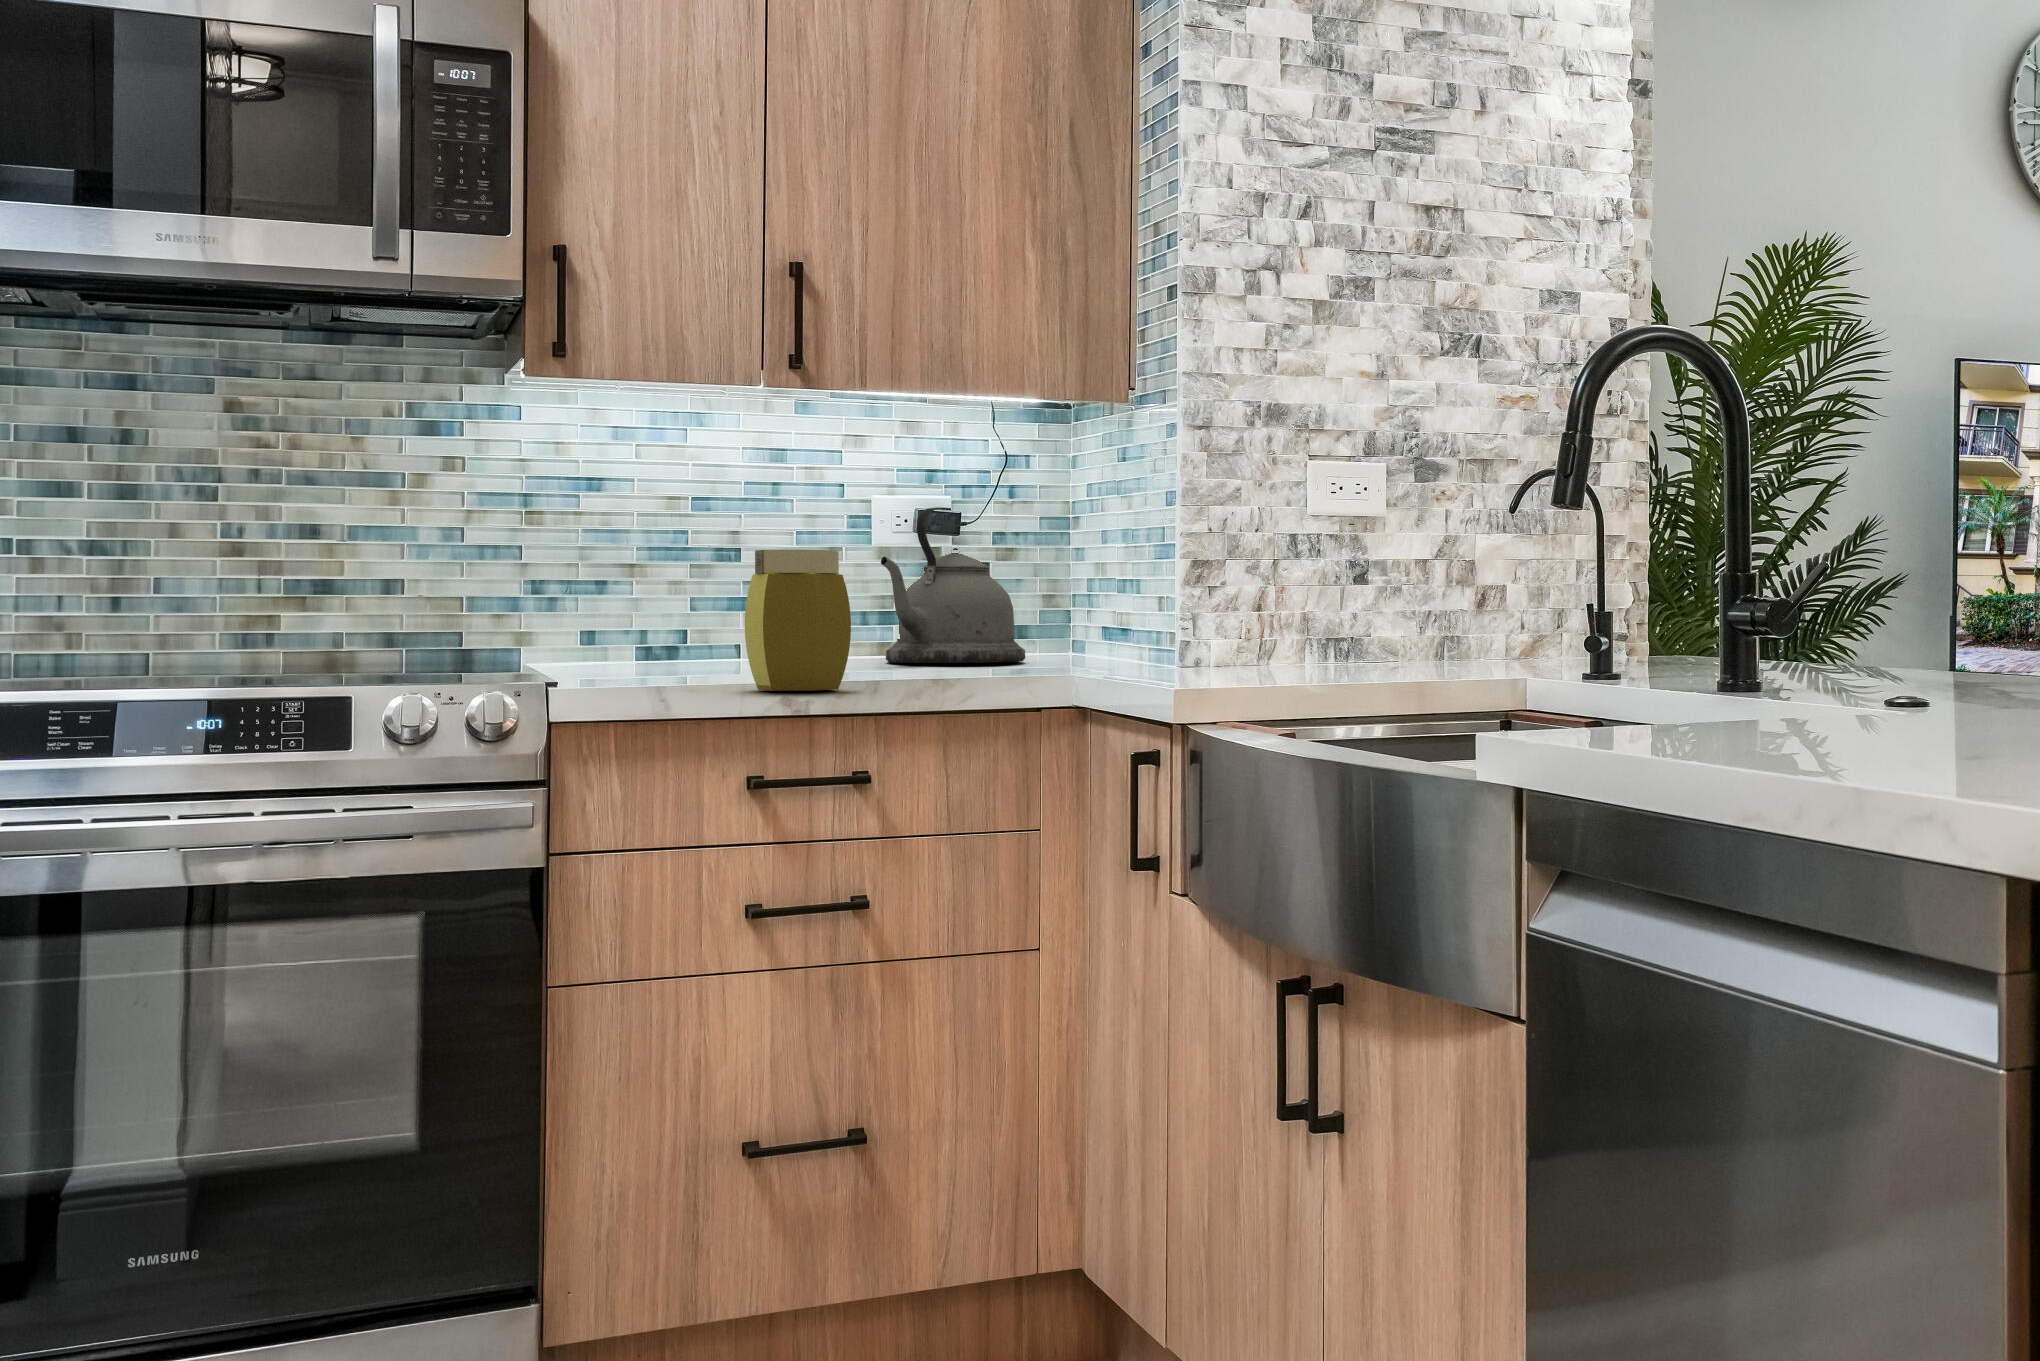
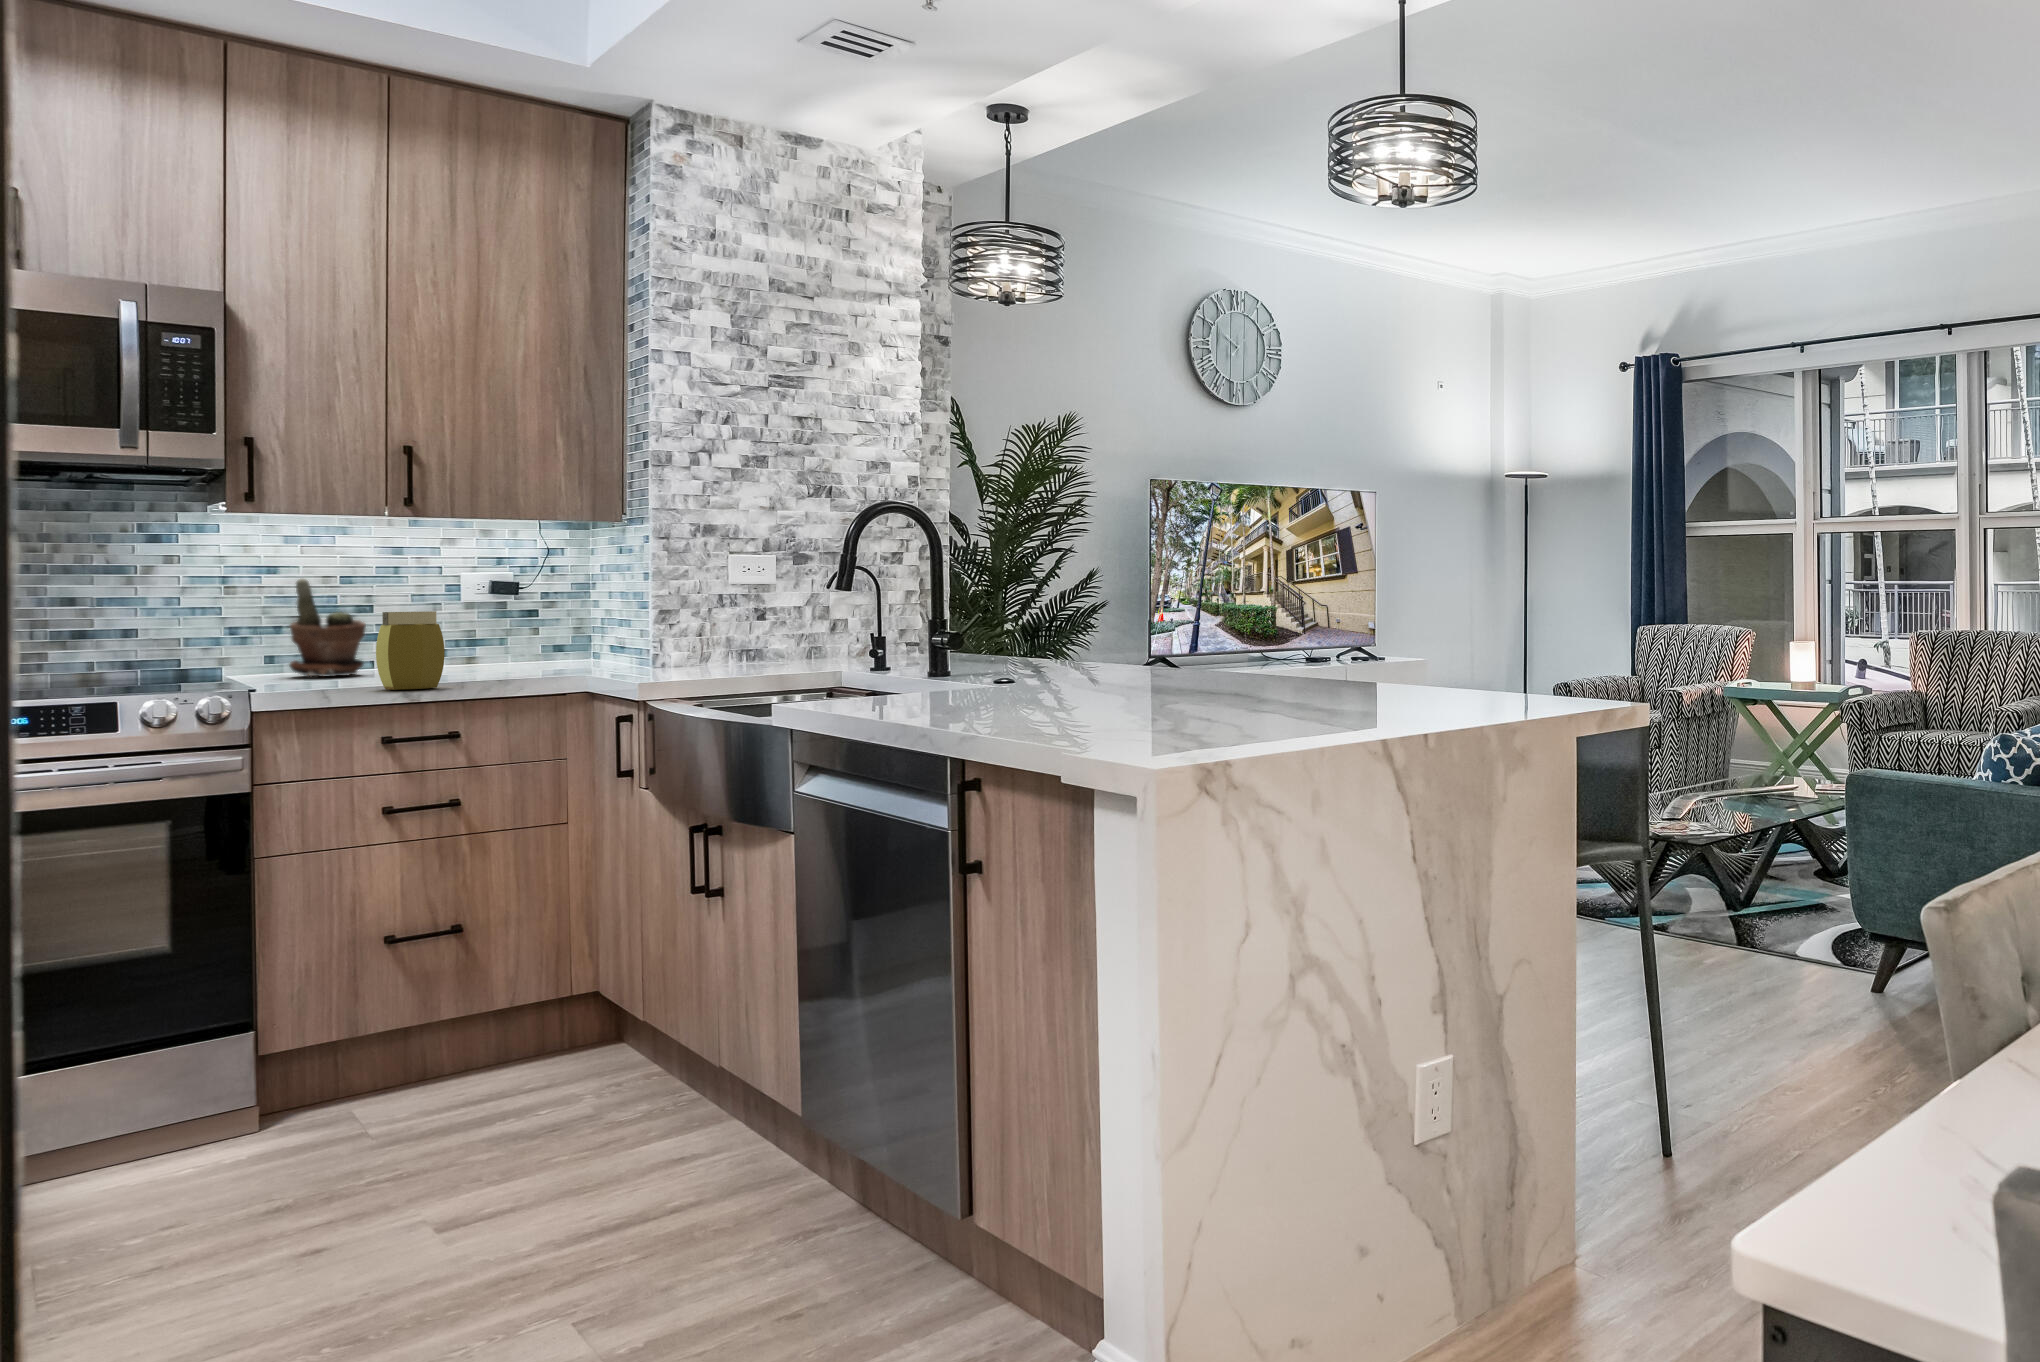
potted plant: none [622,499,733,667] -> present [290,578,366,676]
kettle: present [881,507,1025,663] -> none [466,578,565,669]

